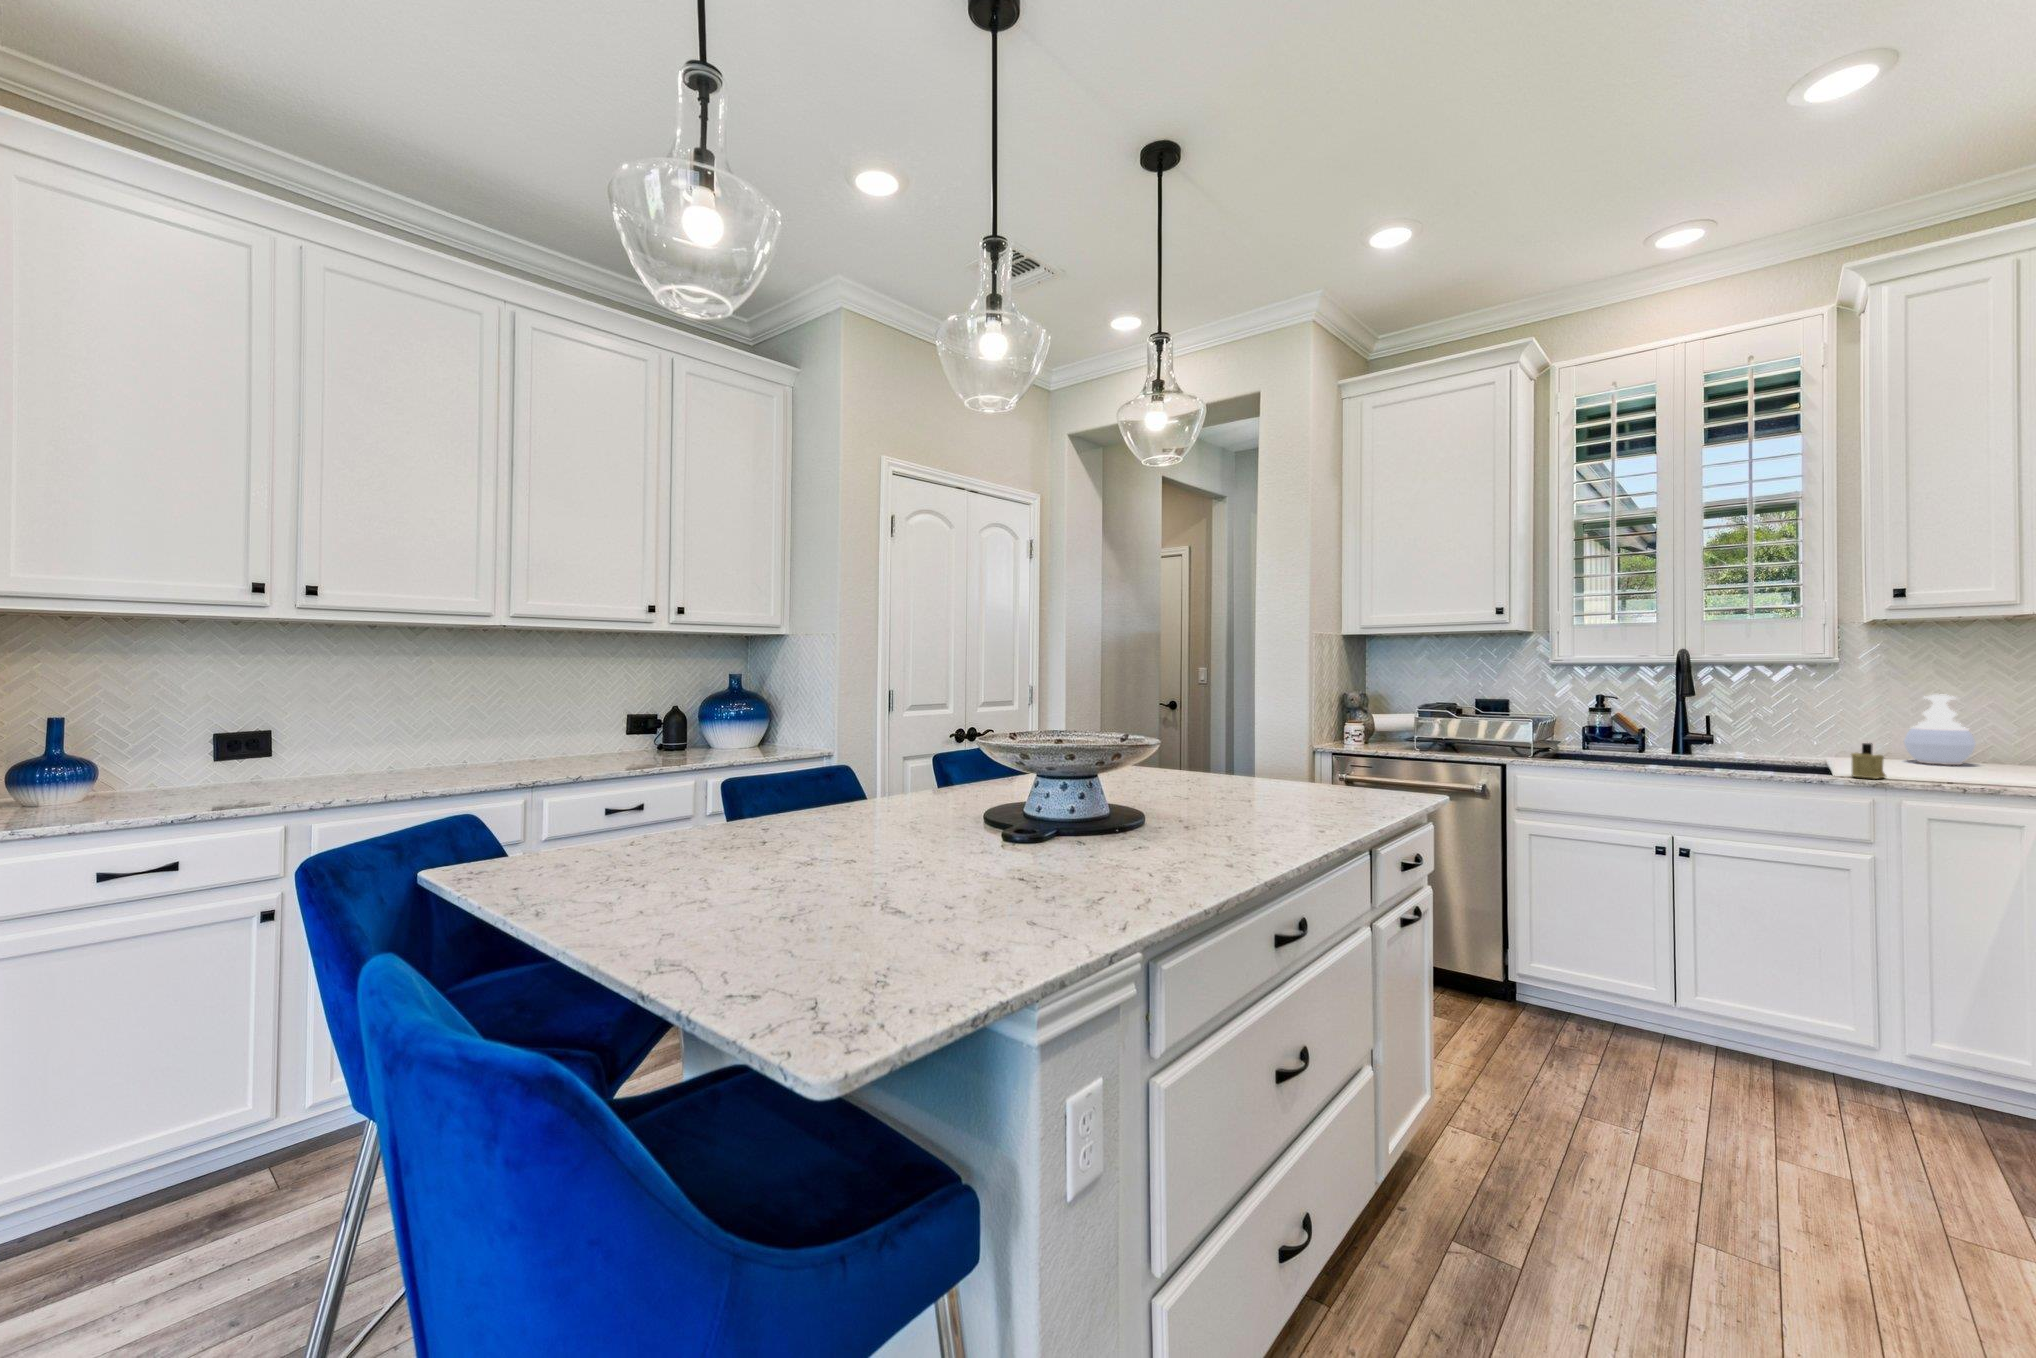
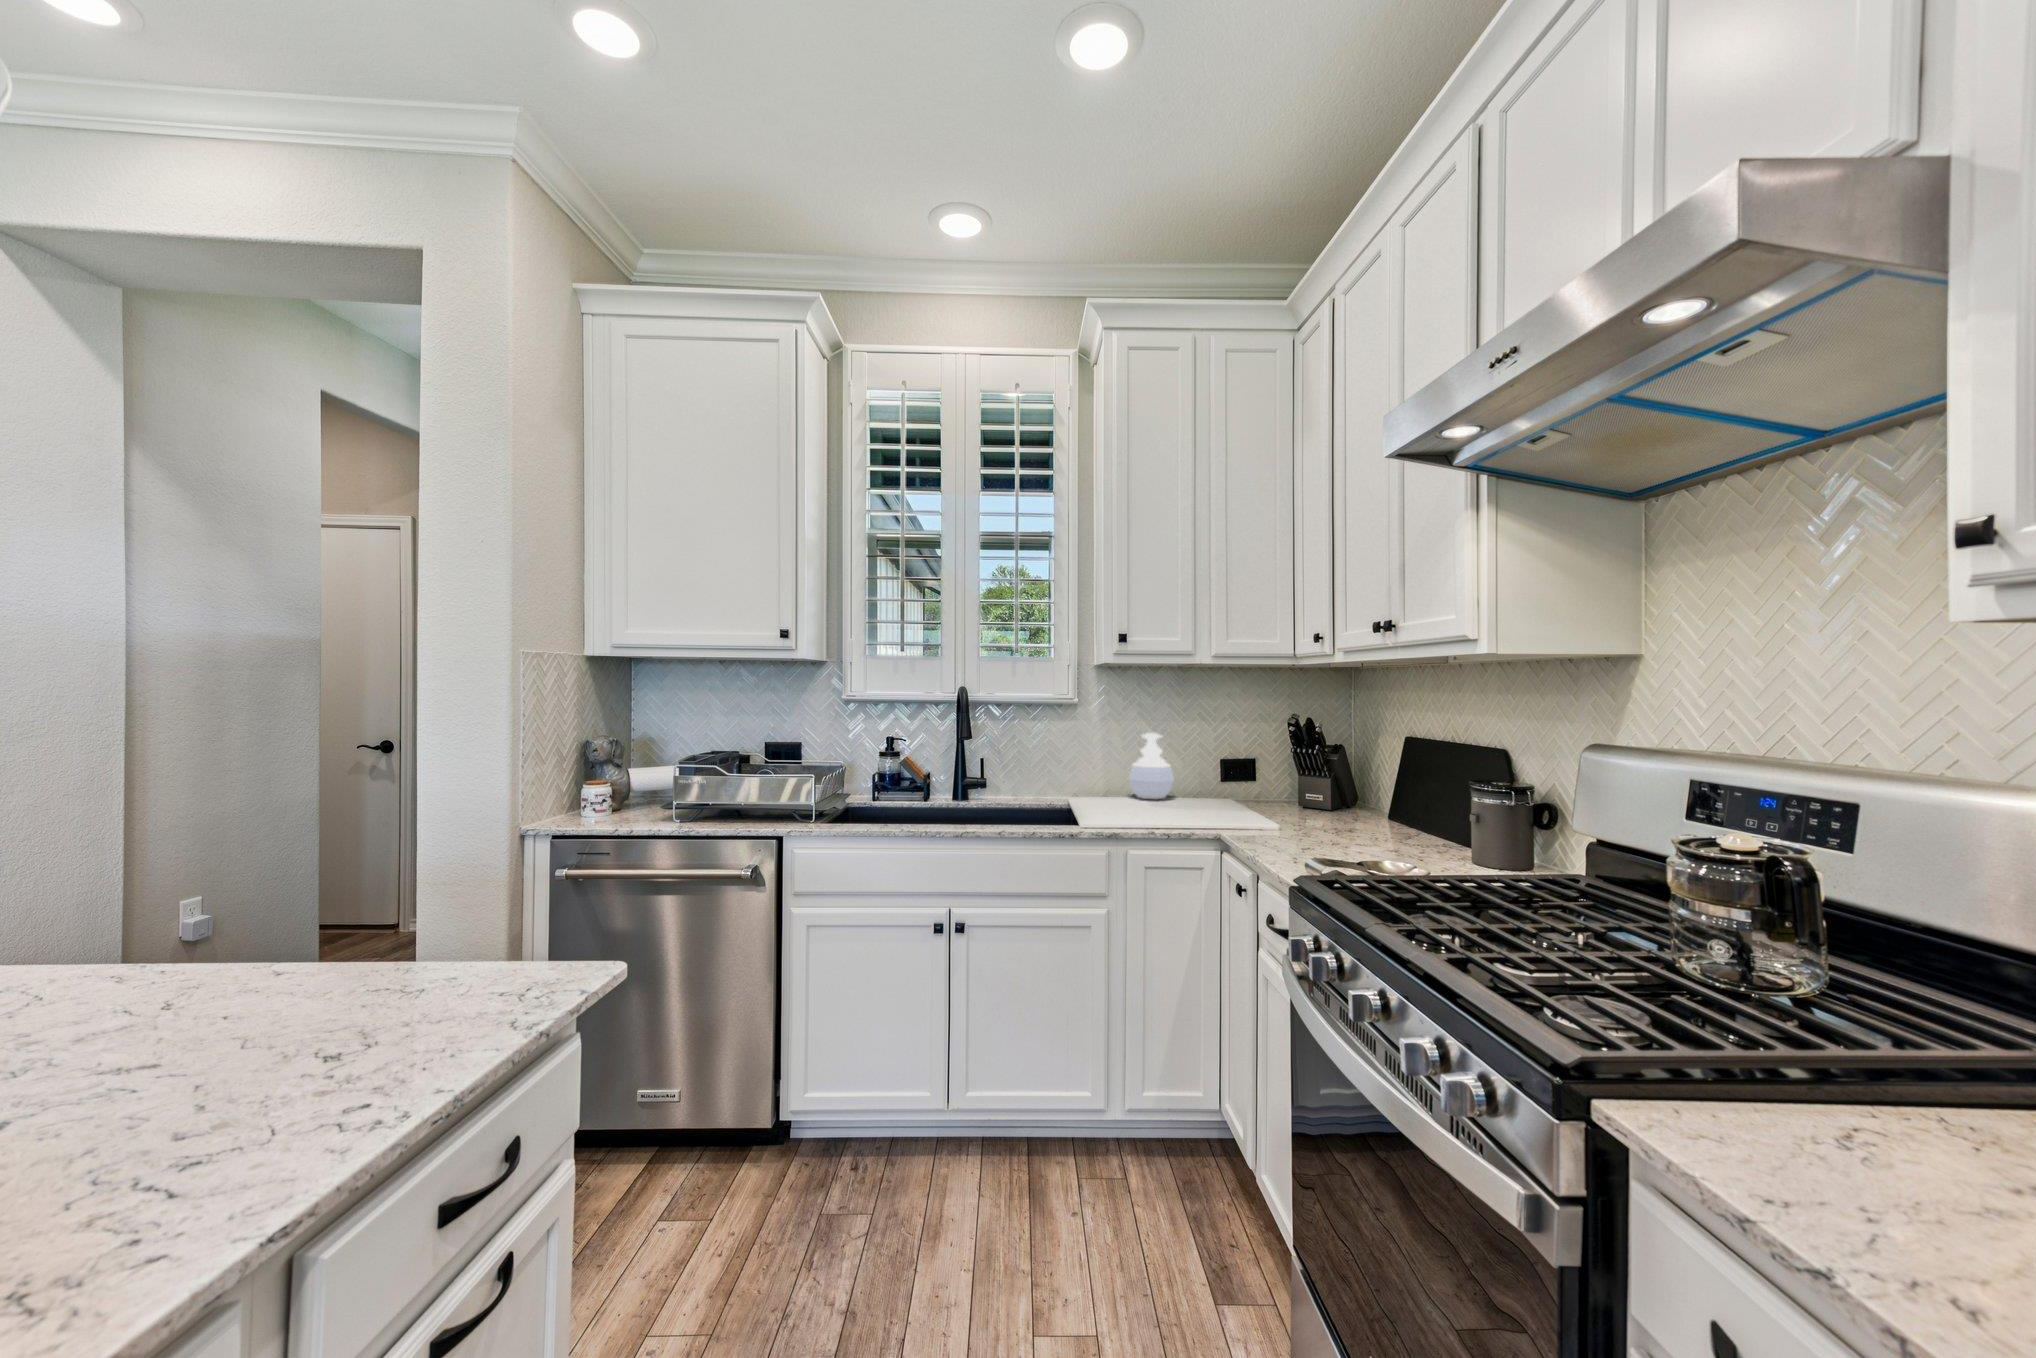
candle: present [1851,743,1886,779] -> none [1100,792,1126,830]

